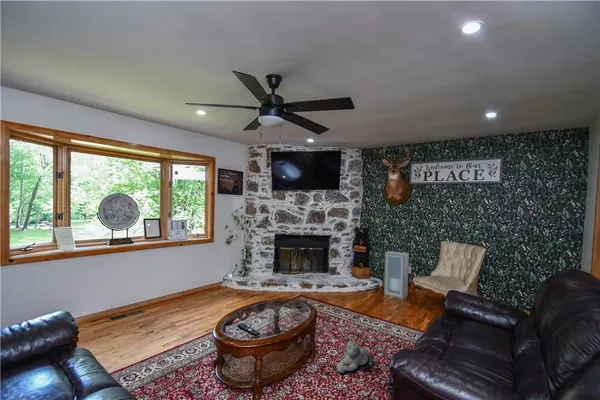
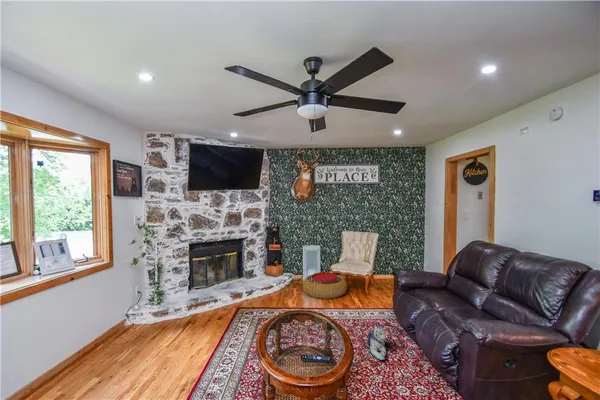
pouf: none [361,285,414,315] -> present [303,272,347,299]

